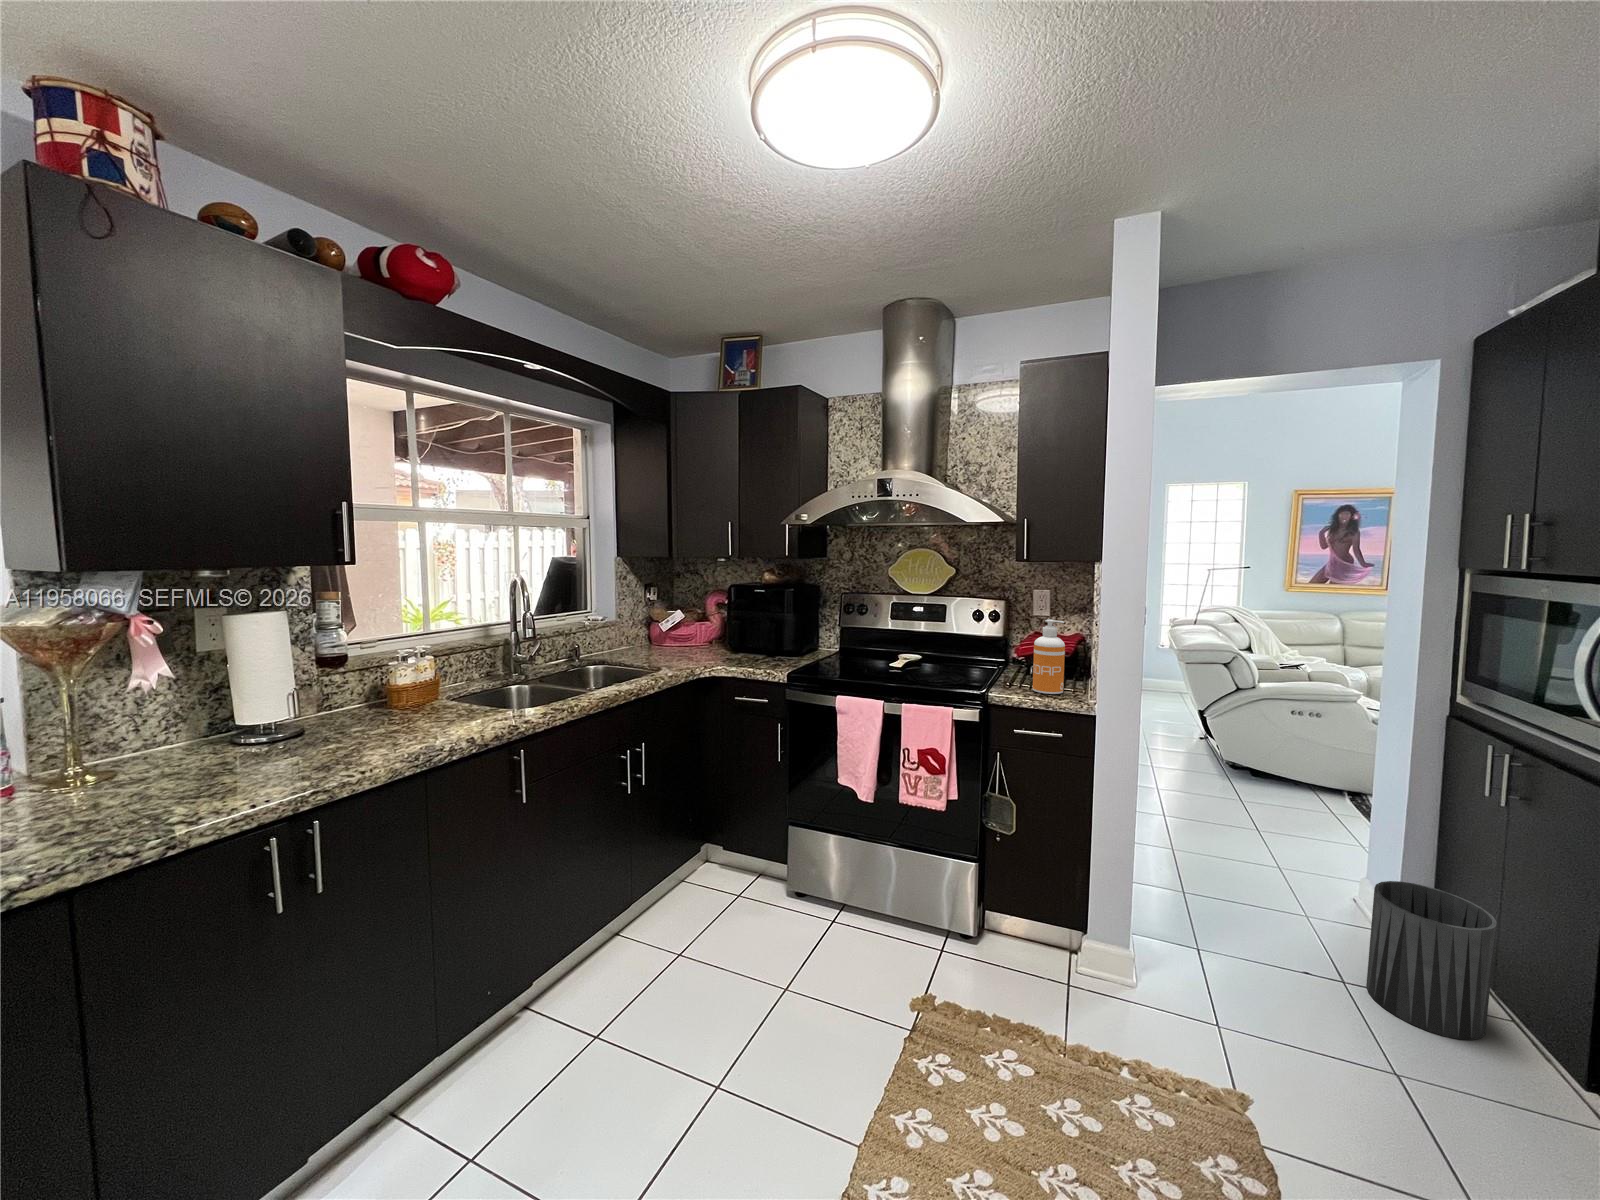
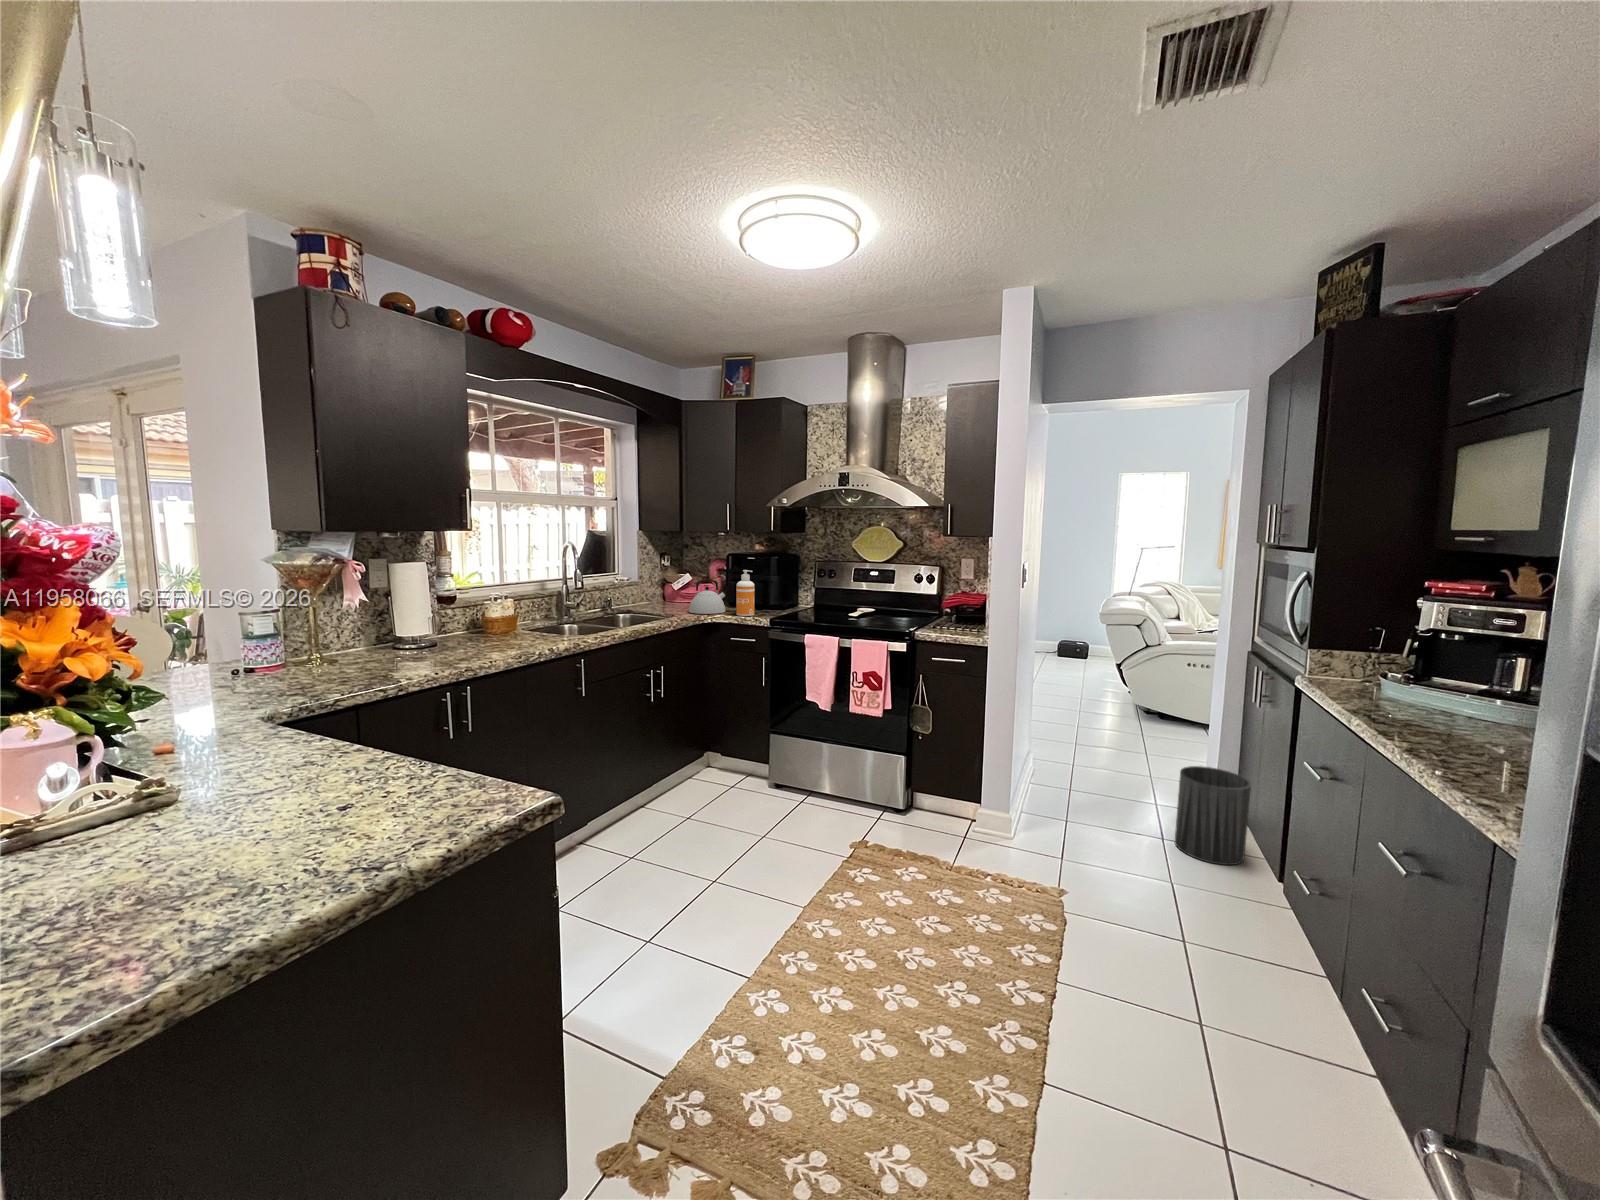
kettle: none [681,618,728,663] -> present [689,579,726,614]
soap dispenser: present [1033,620,1065,694] -> present [736,570,755,616]

